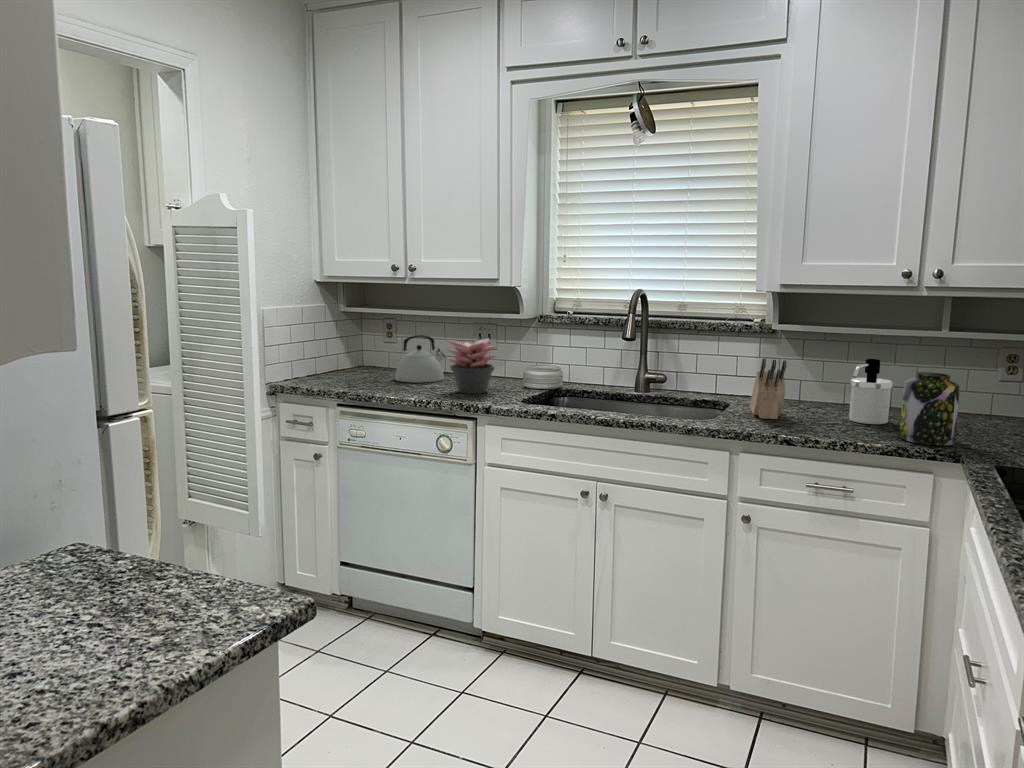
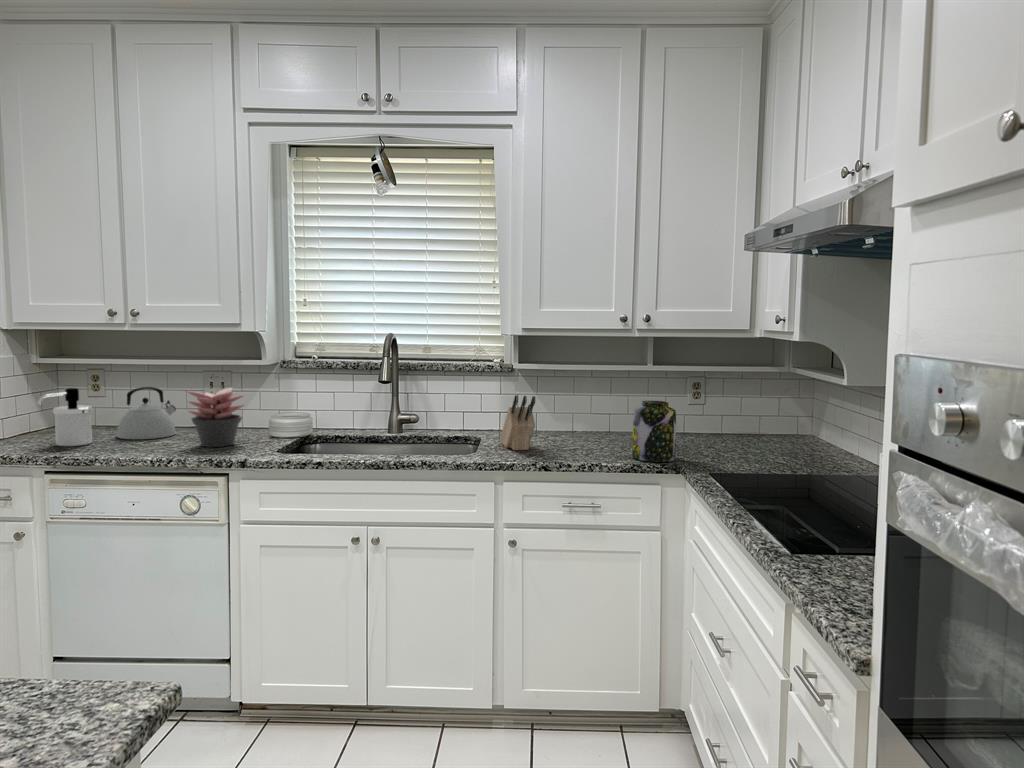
soap dispenser: present [849,359,893,424] -> present [37,388,92,446]

